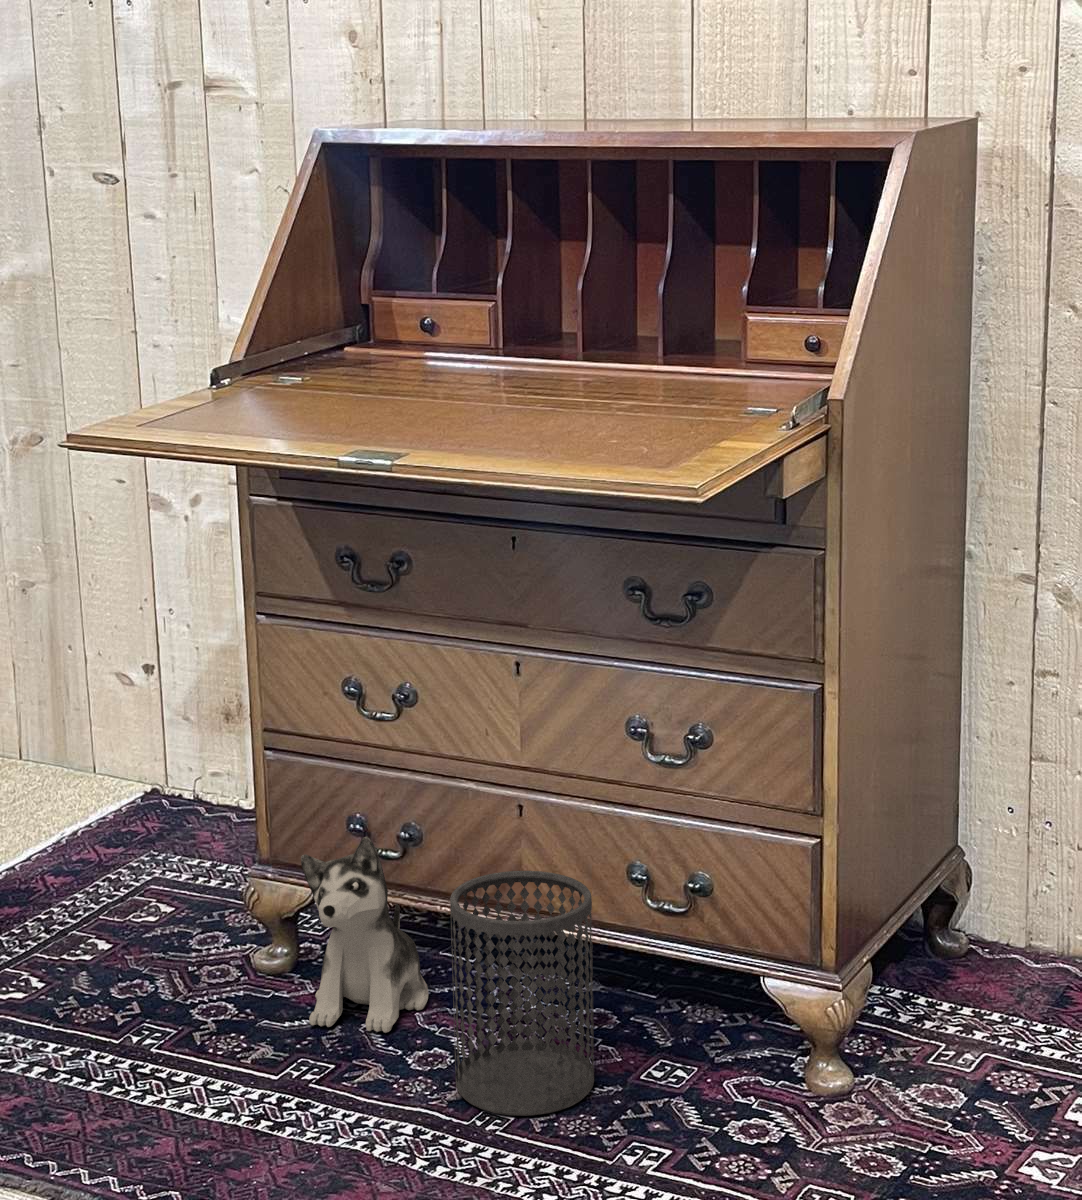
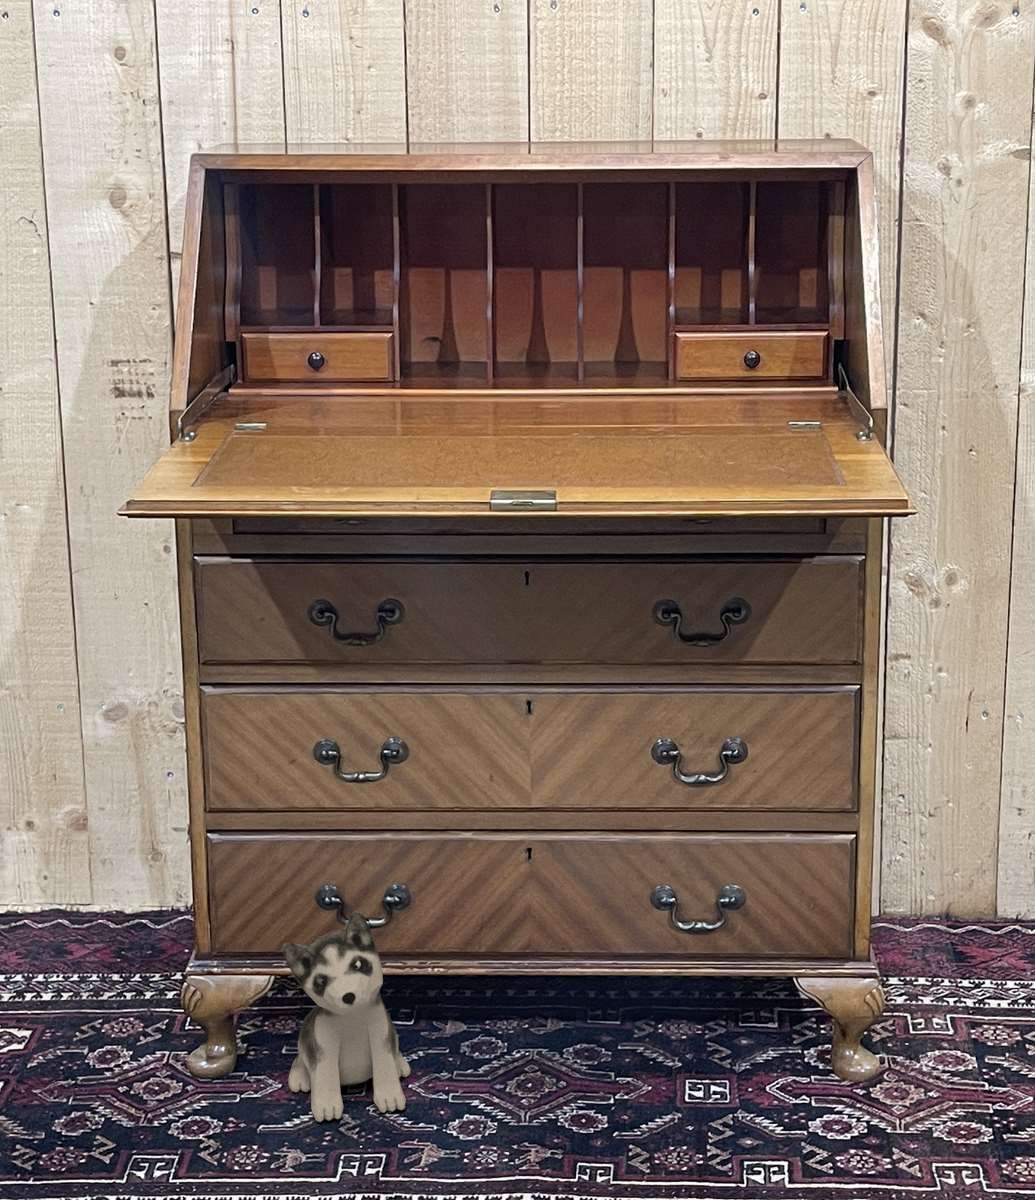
wastebasket: present [450,871,594,1116] -> none [517,911,662,1168]

